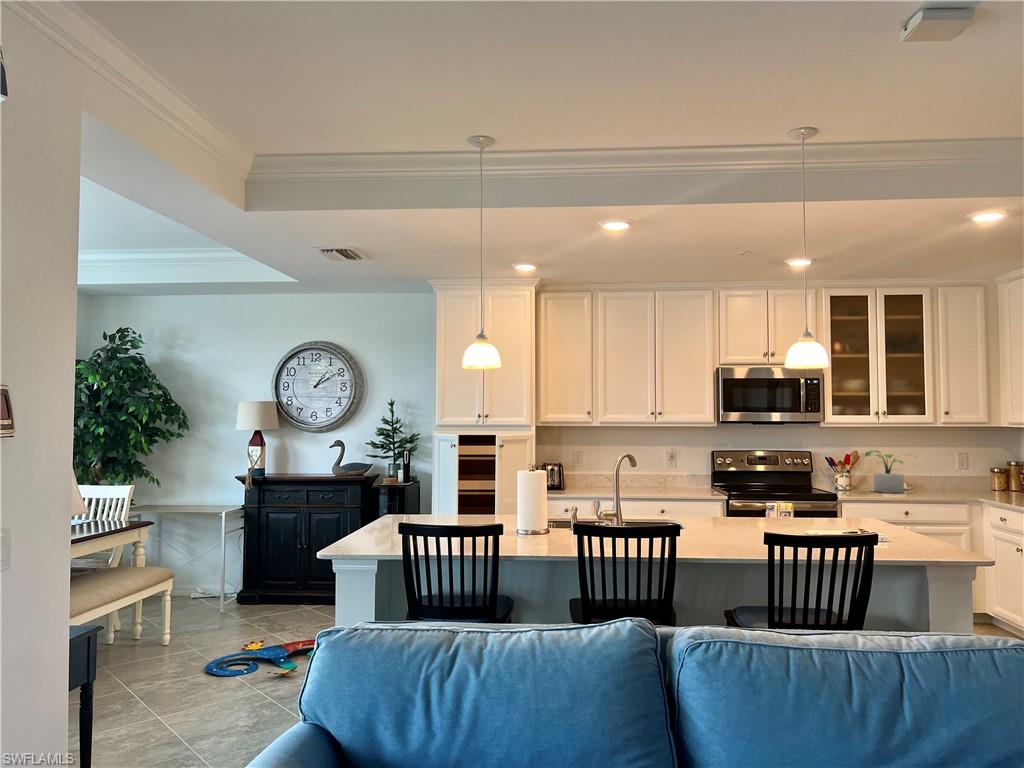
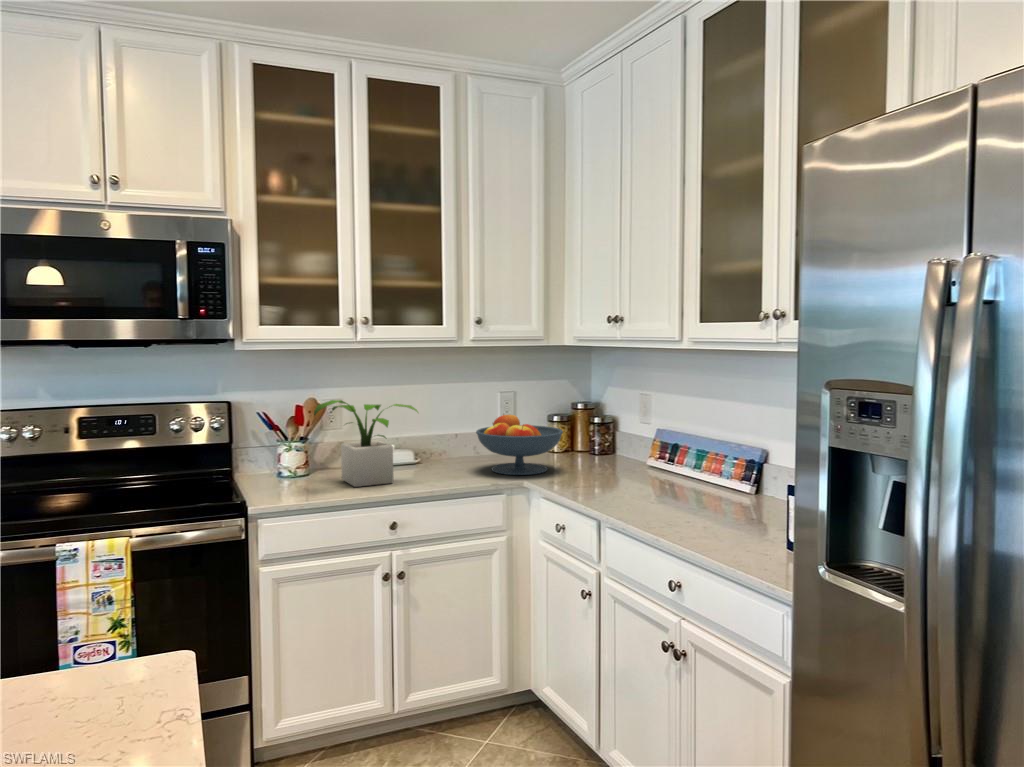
fruit bowl: none [948,463,1004,495] -> present [476,415,563,475]

